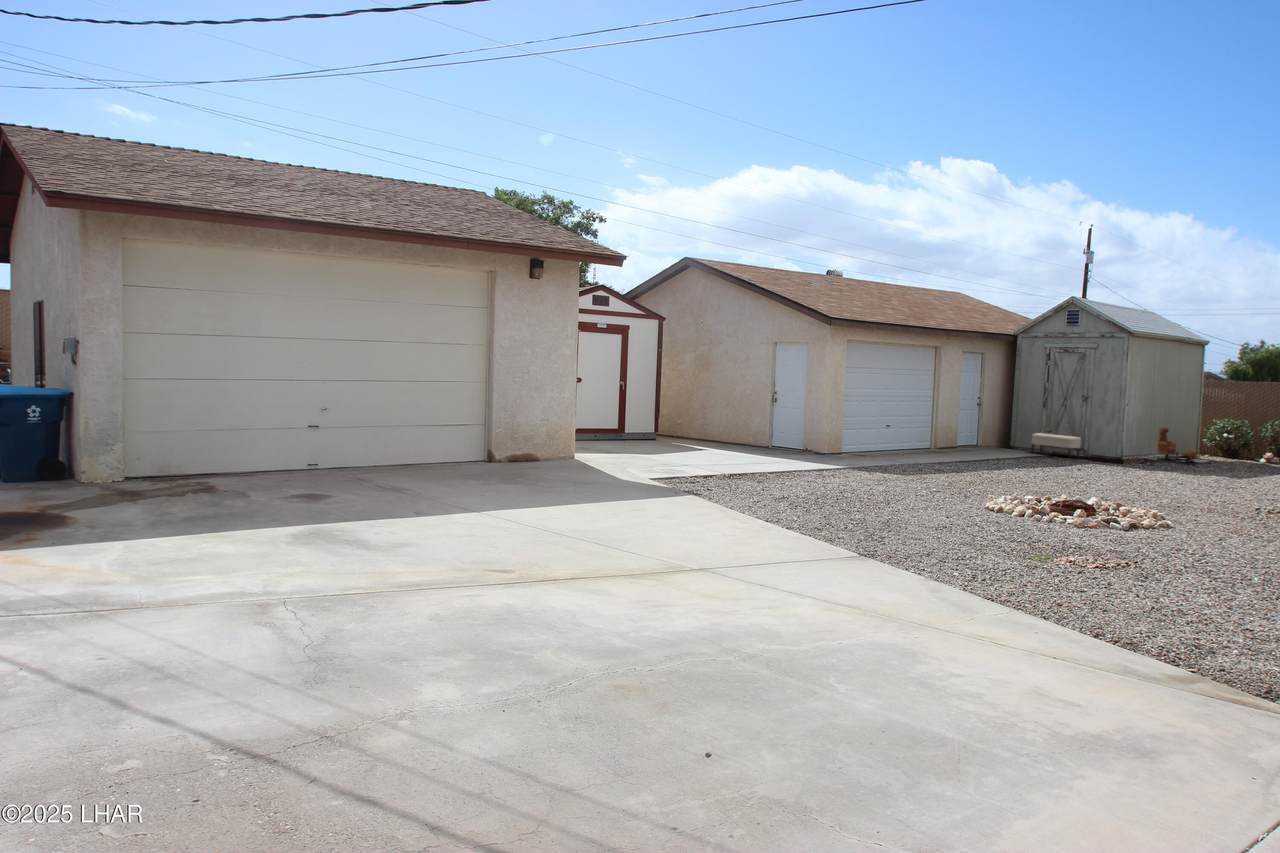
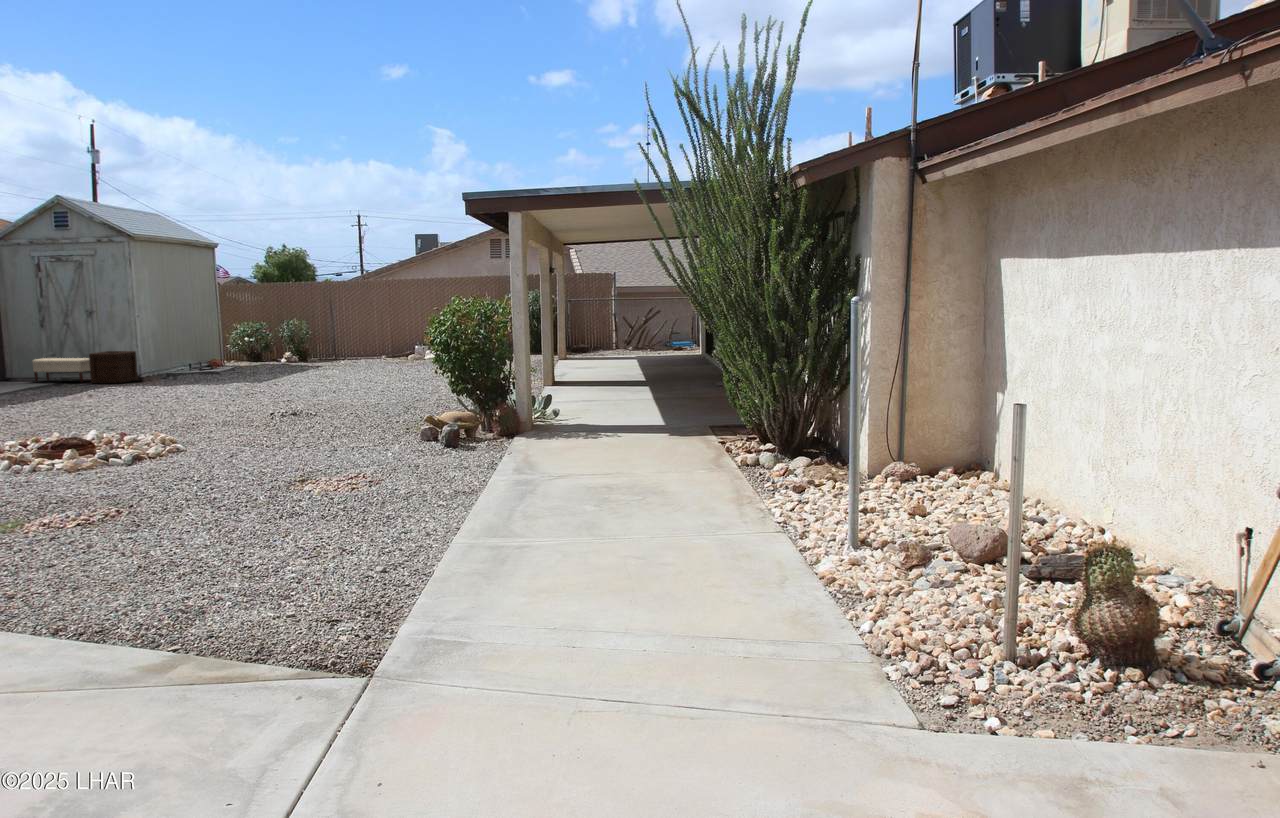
lounge chair: present [1158,428,1197,463] -> none [178,338,221,373]
wooden crate: none [1078,433,1120,462] -> present [89,351,138,384]

